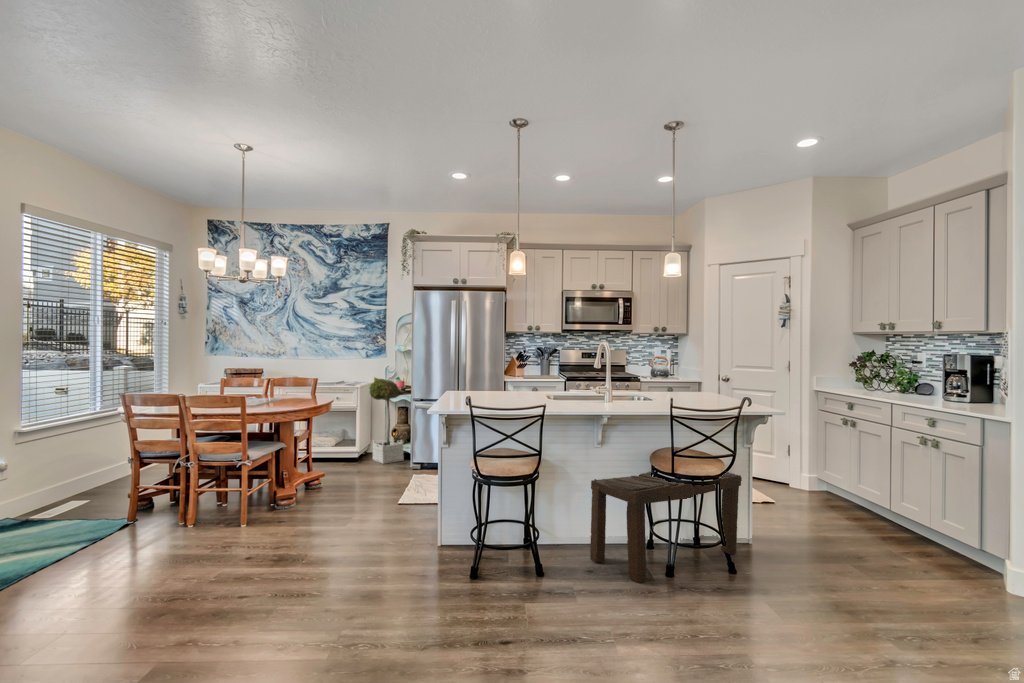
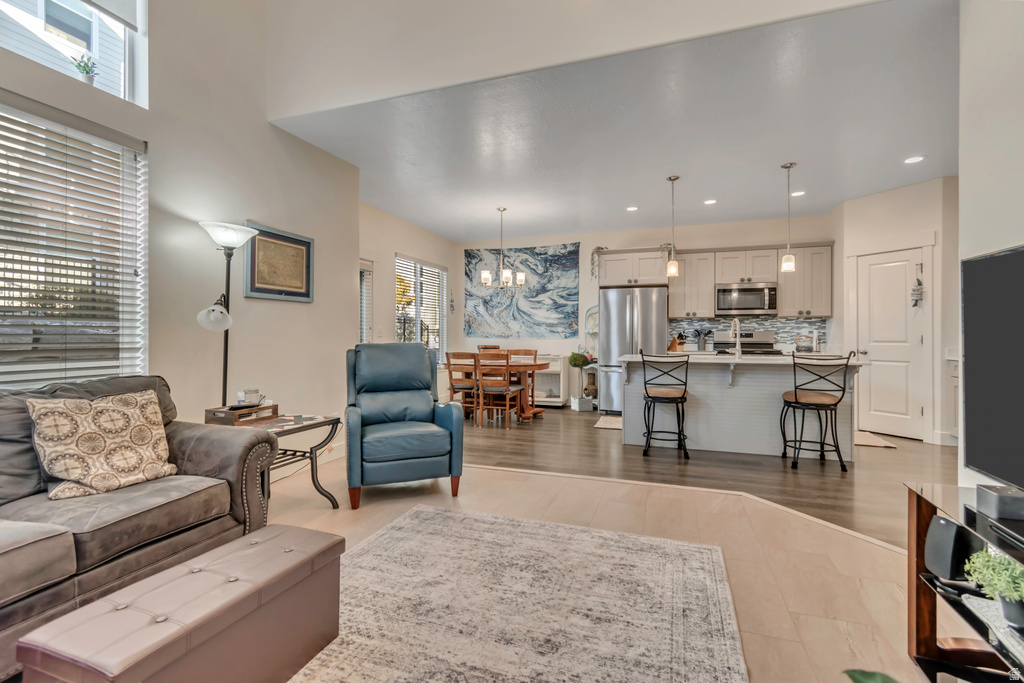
bench: present [590,471,742,583] -> none [717,408,835,473]

